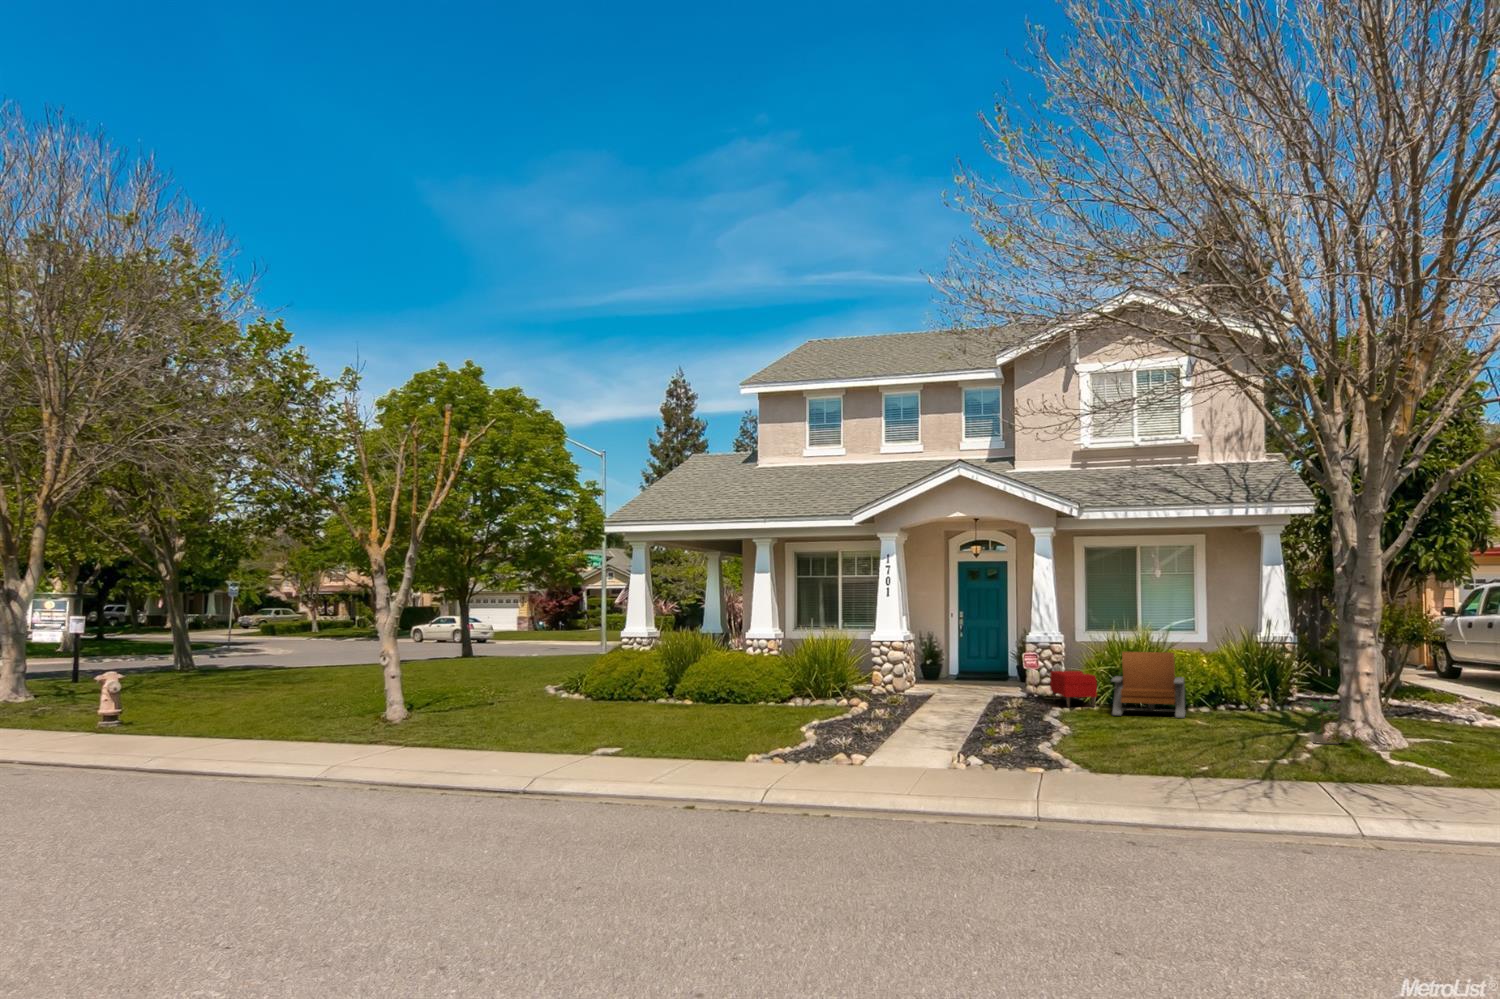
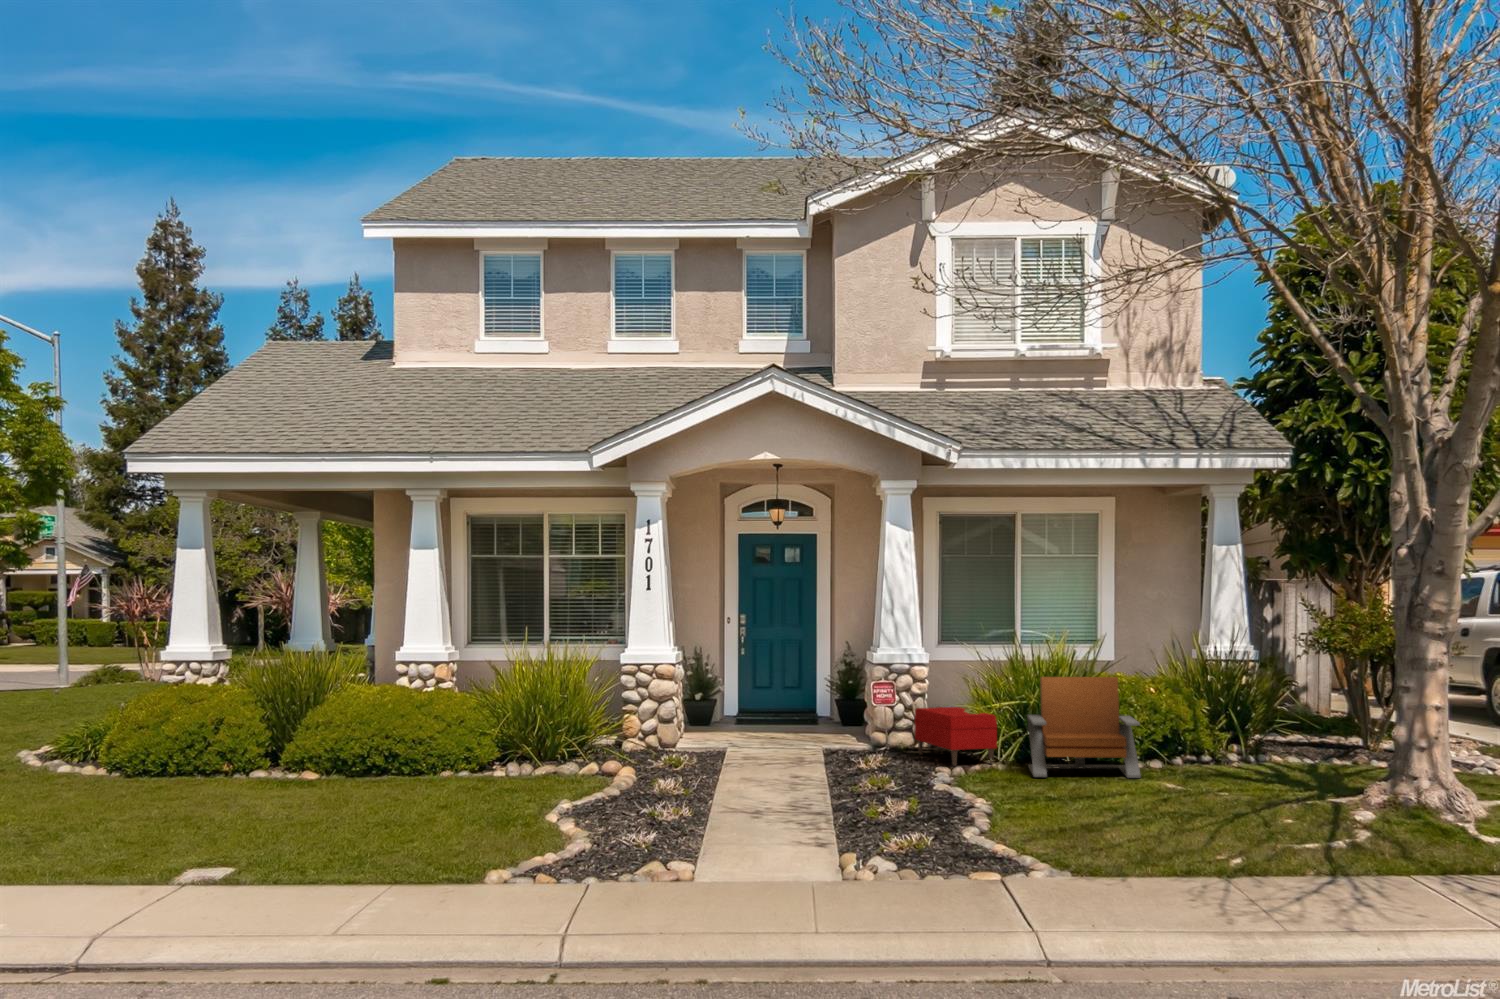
potted plant: present [1309,700,1338,744] -> none [1343,745,1398,813]

